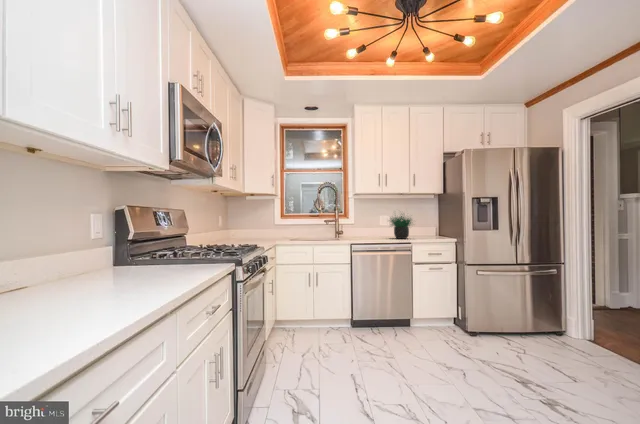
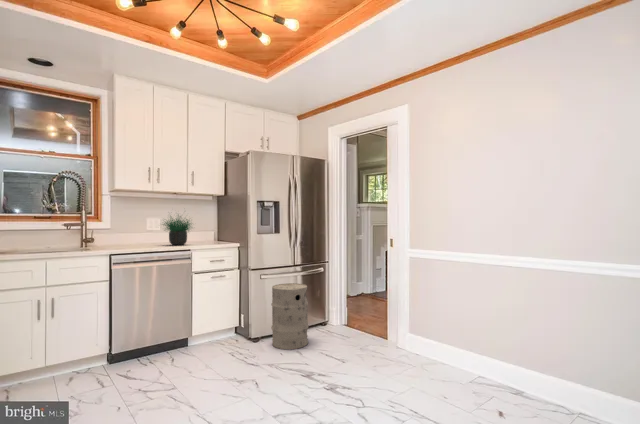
trash can: none [489,283,534,352] -> present [271,283,309,349]

